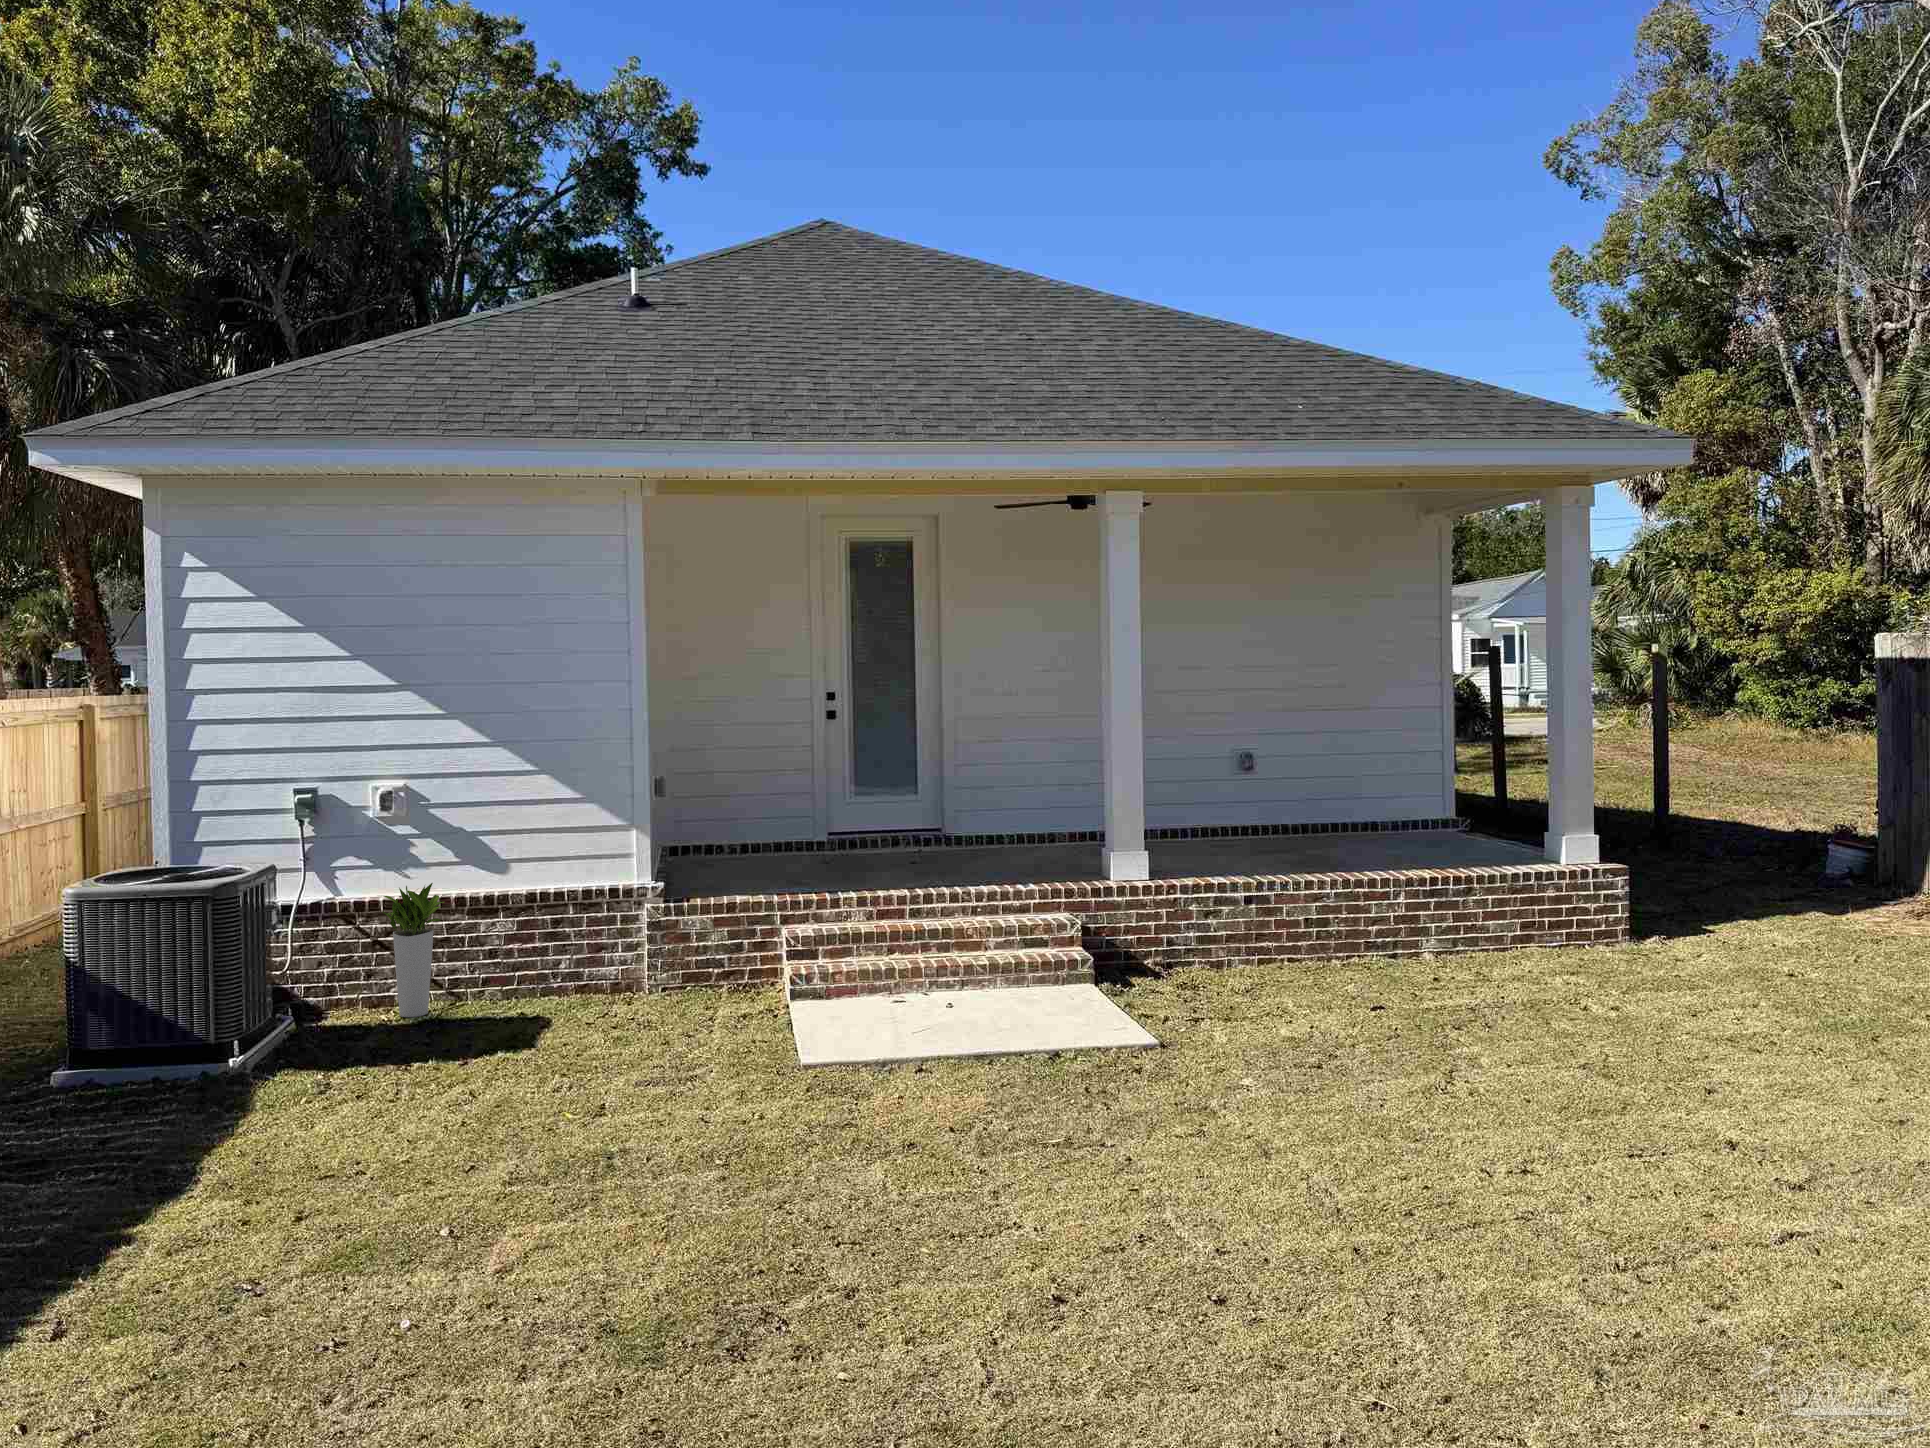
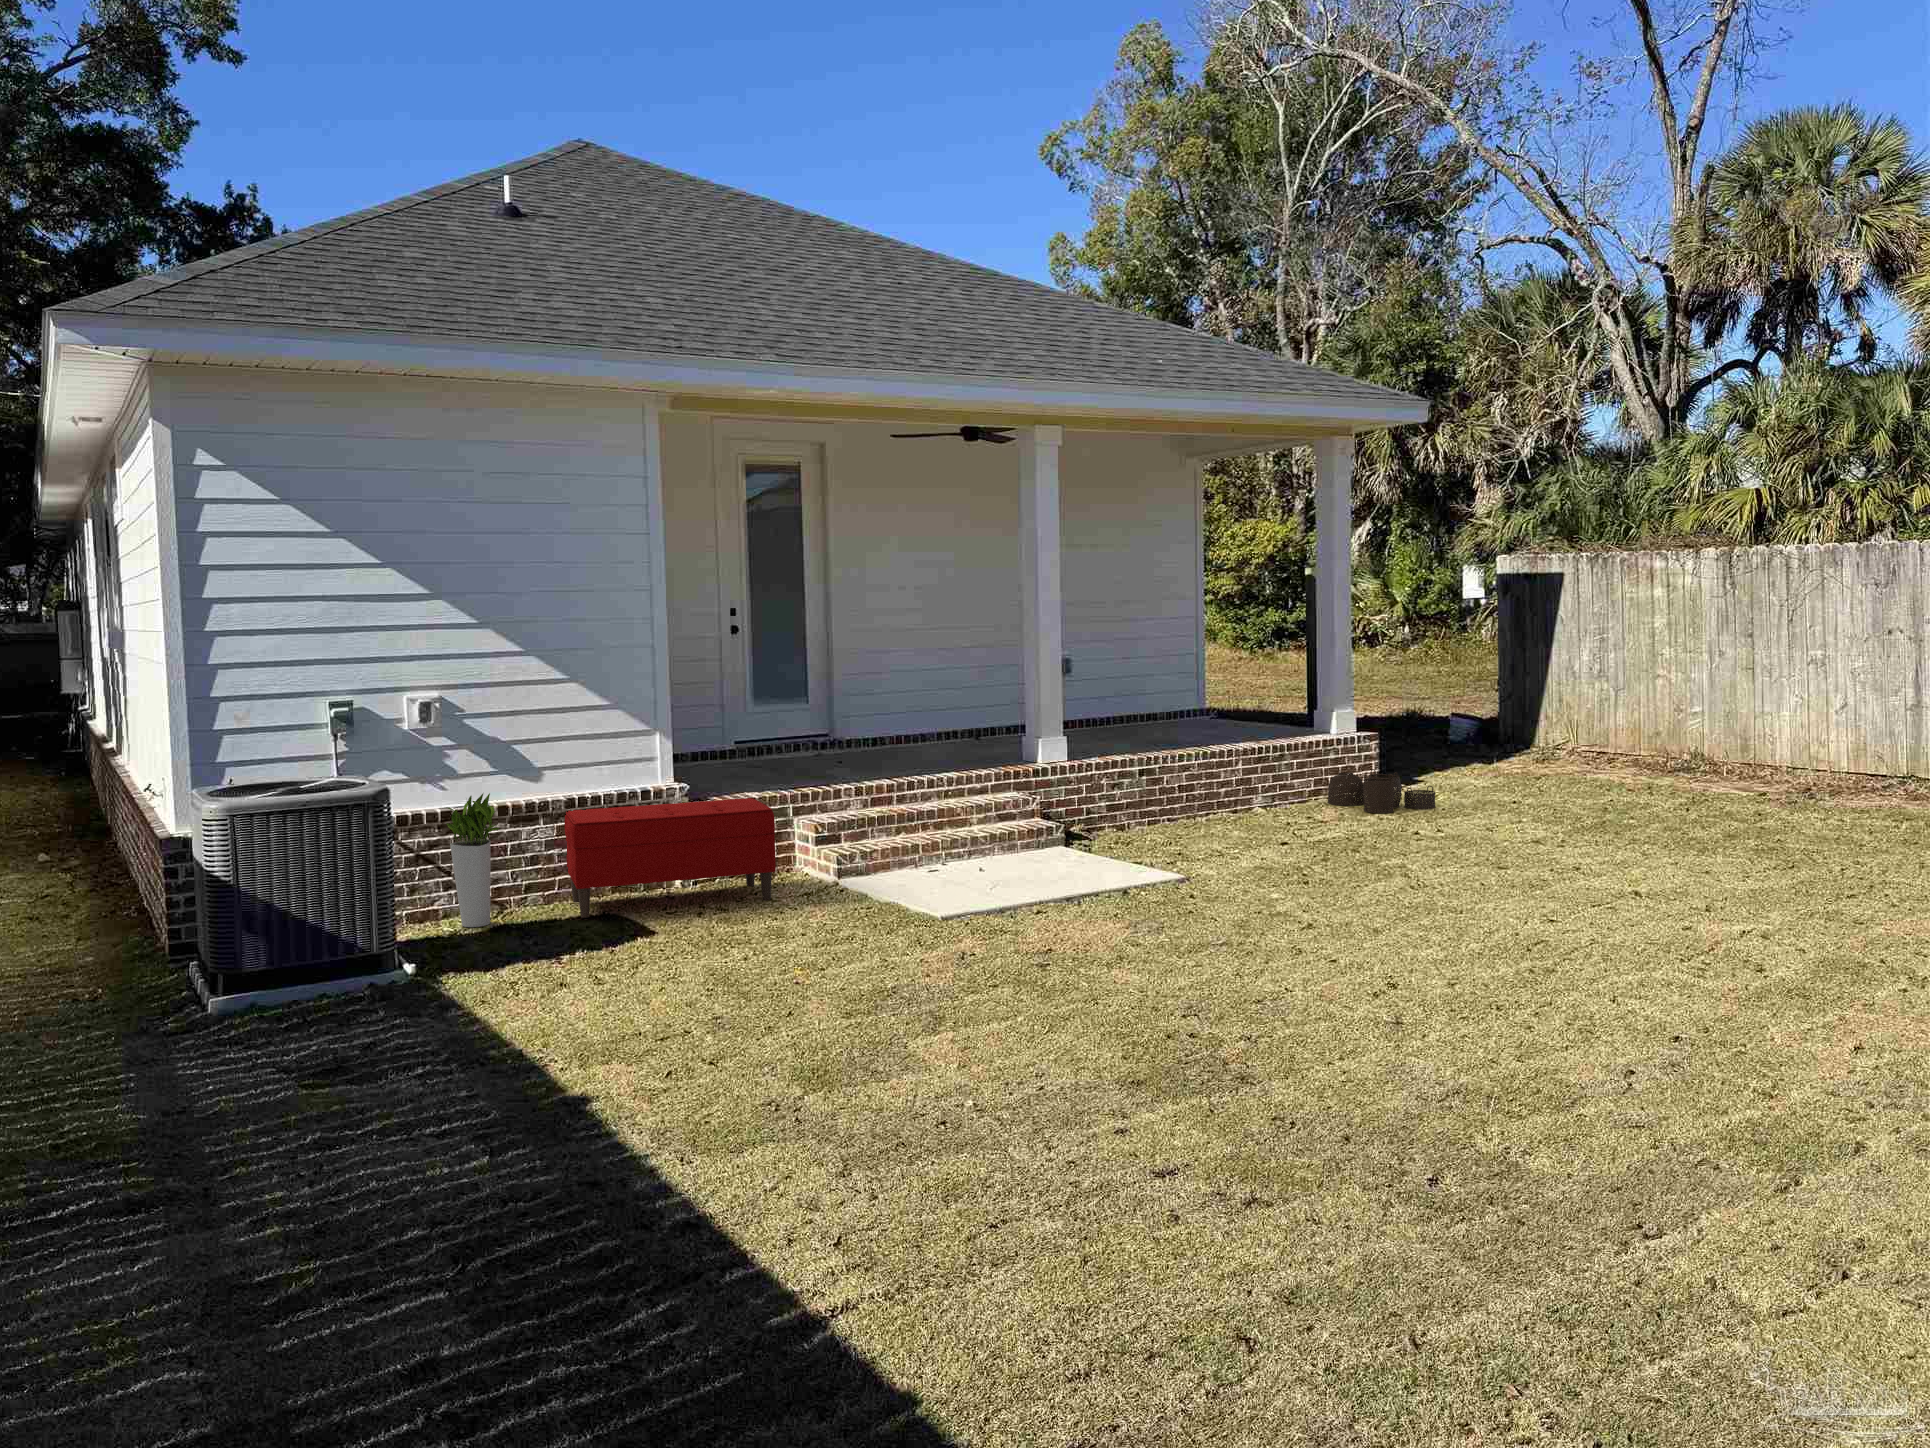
bench: none [494,903,722,1018] -> present [565,798,776,918]
woven basket: none [1540,911,1682,975] -> present [1327,769,1435,813]

